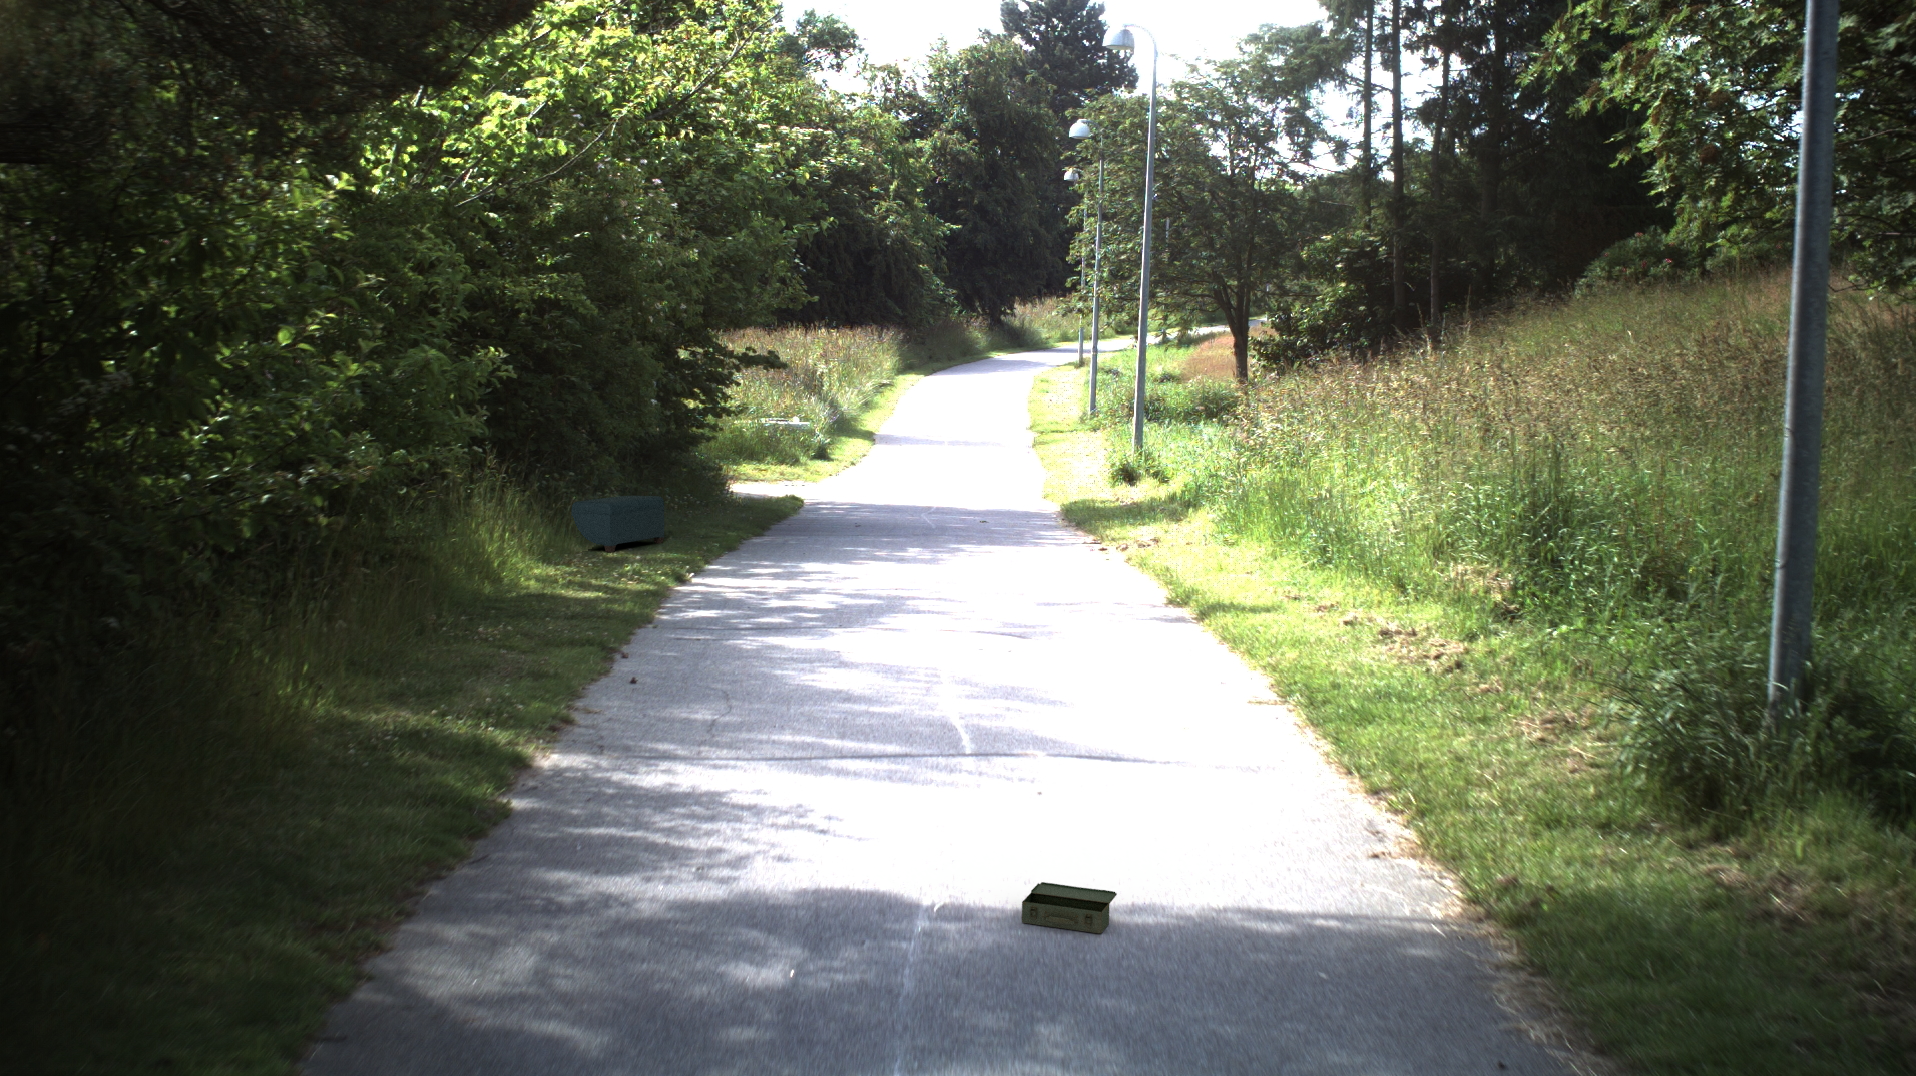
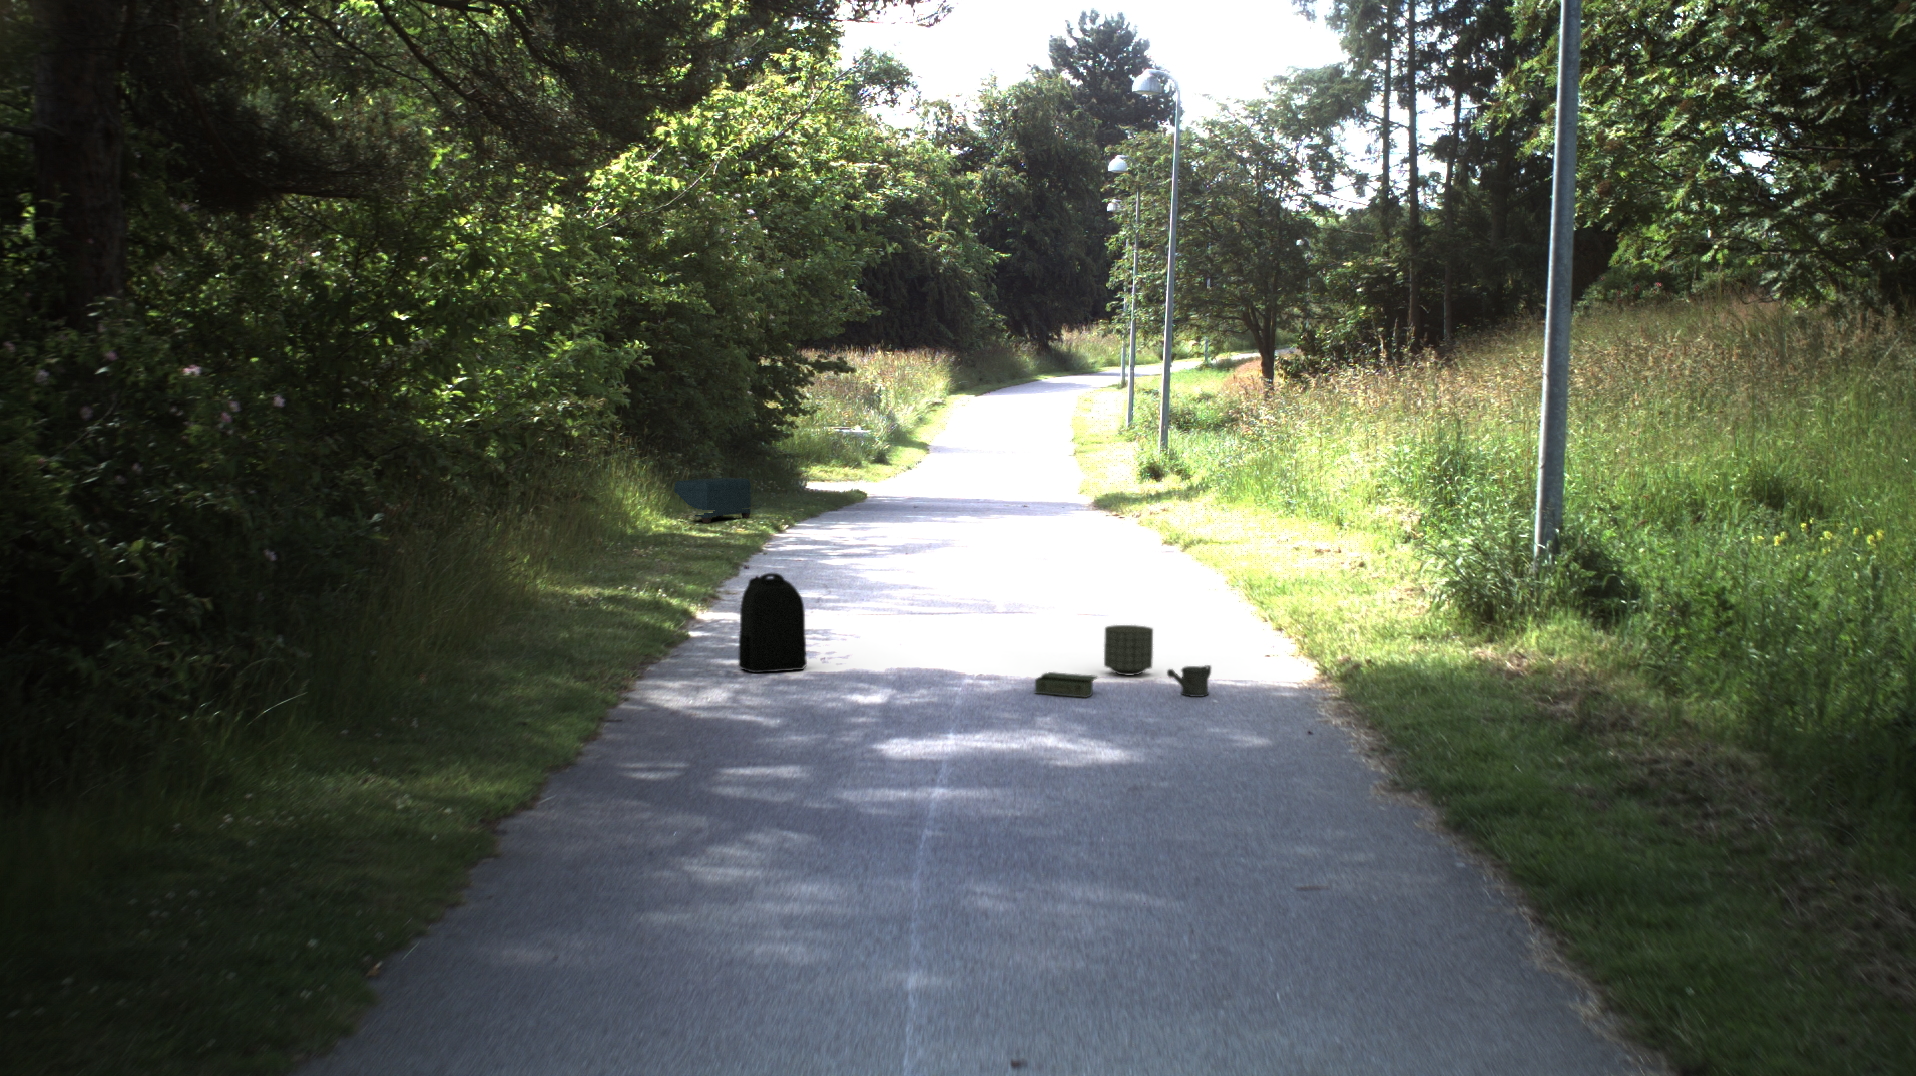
backpack: none [582,722,685,875] -> present [738,573,807,673]
planter: none [1119,792,1191,870] -> present [1104,625,1153,676]
watering can: none [1223,871,1284,926] -> present [1167,665,1211,697]

